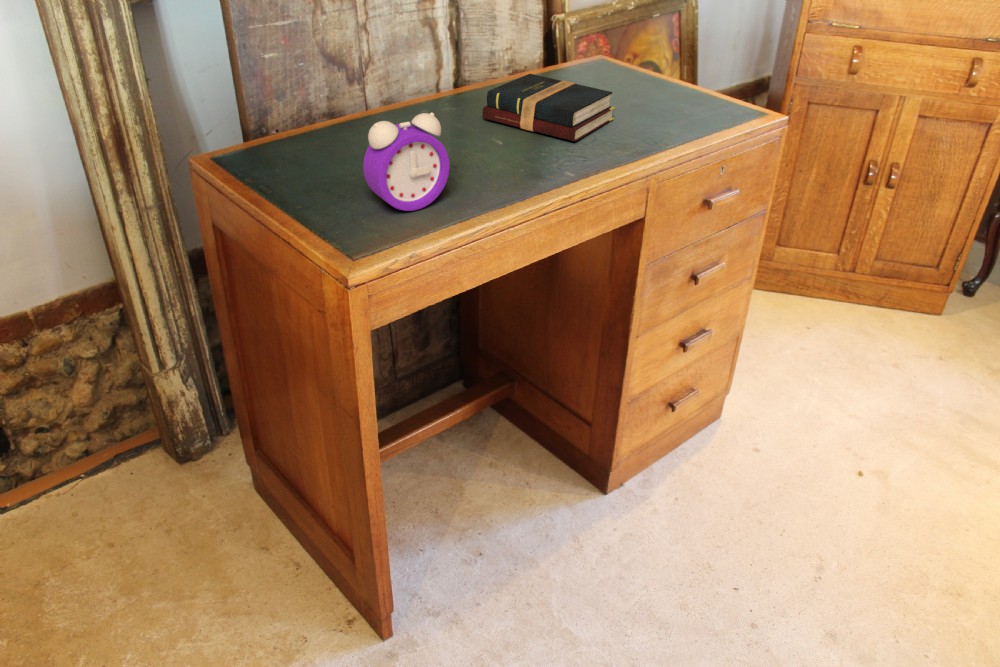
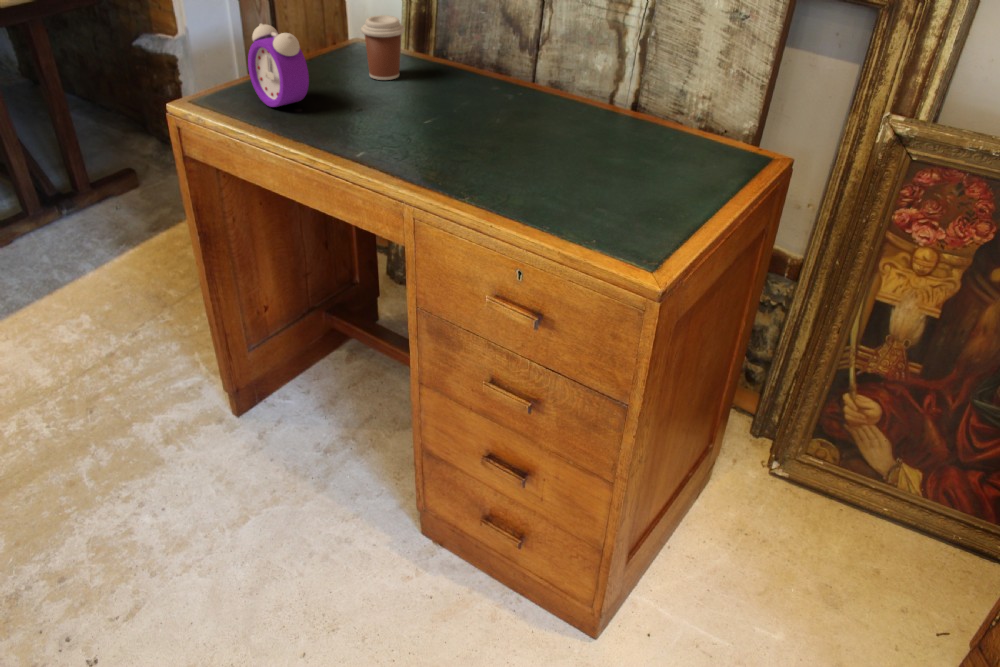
hardback book: present [482,74,615,141] -> none [436,86,573,168]
coffee cup: none [311,85,361,159] -> present [361,15,405,80]

